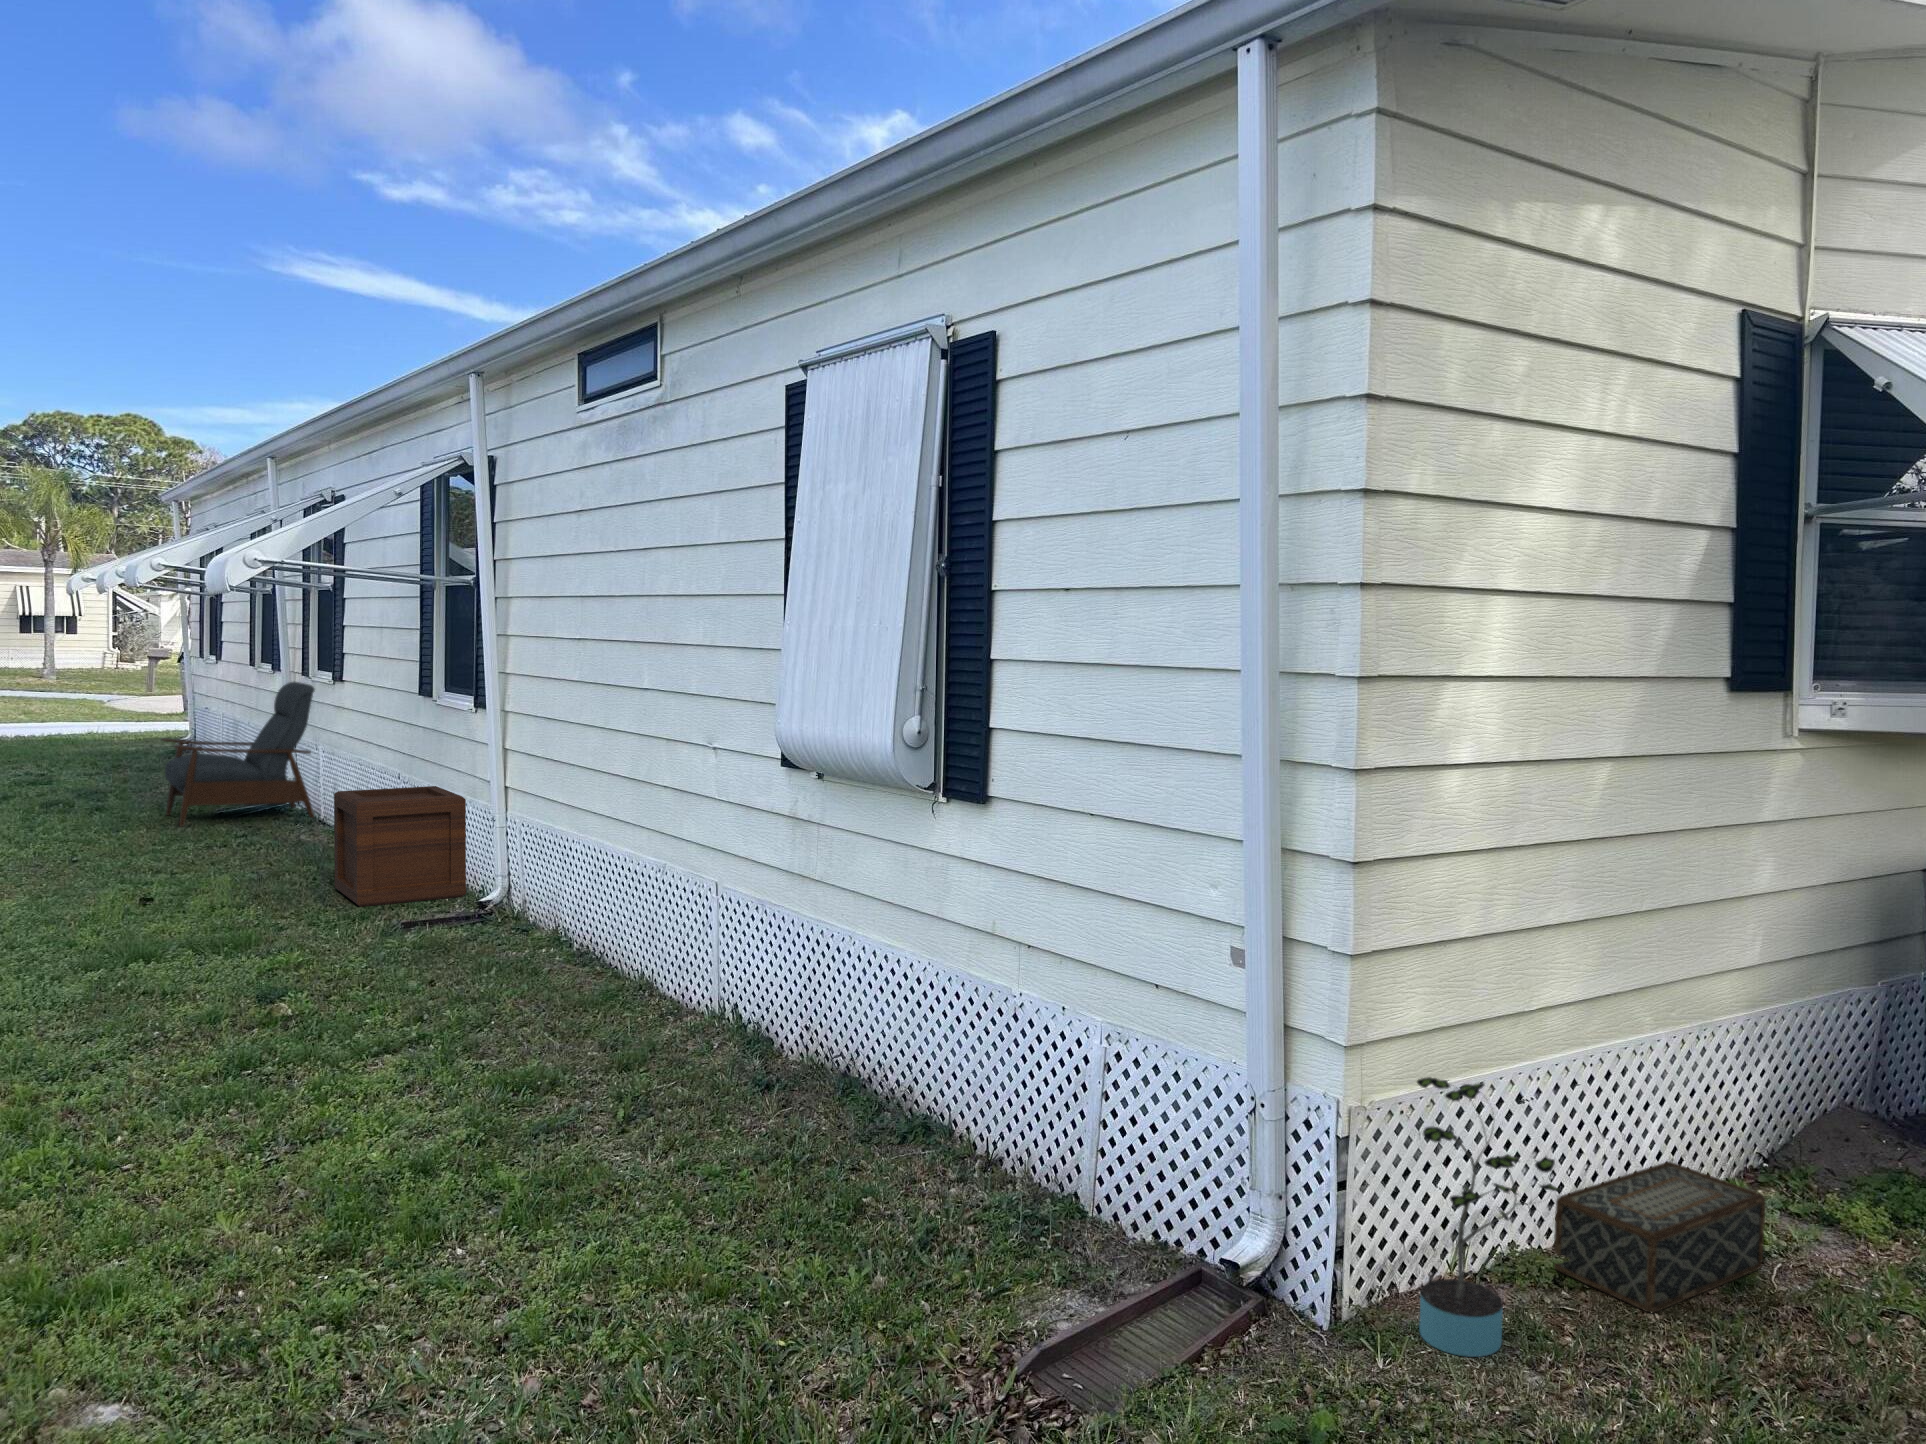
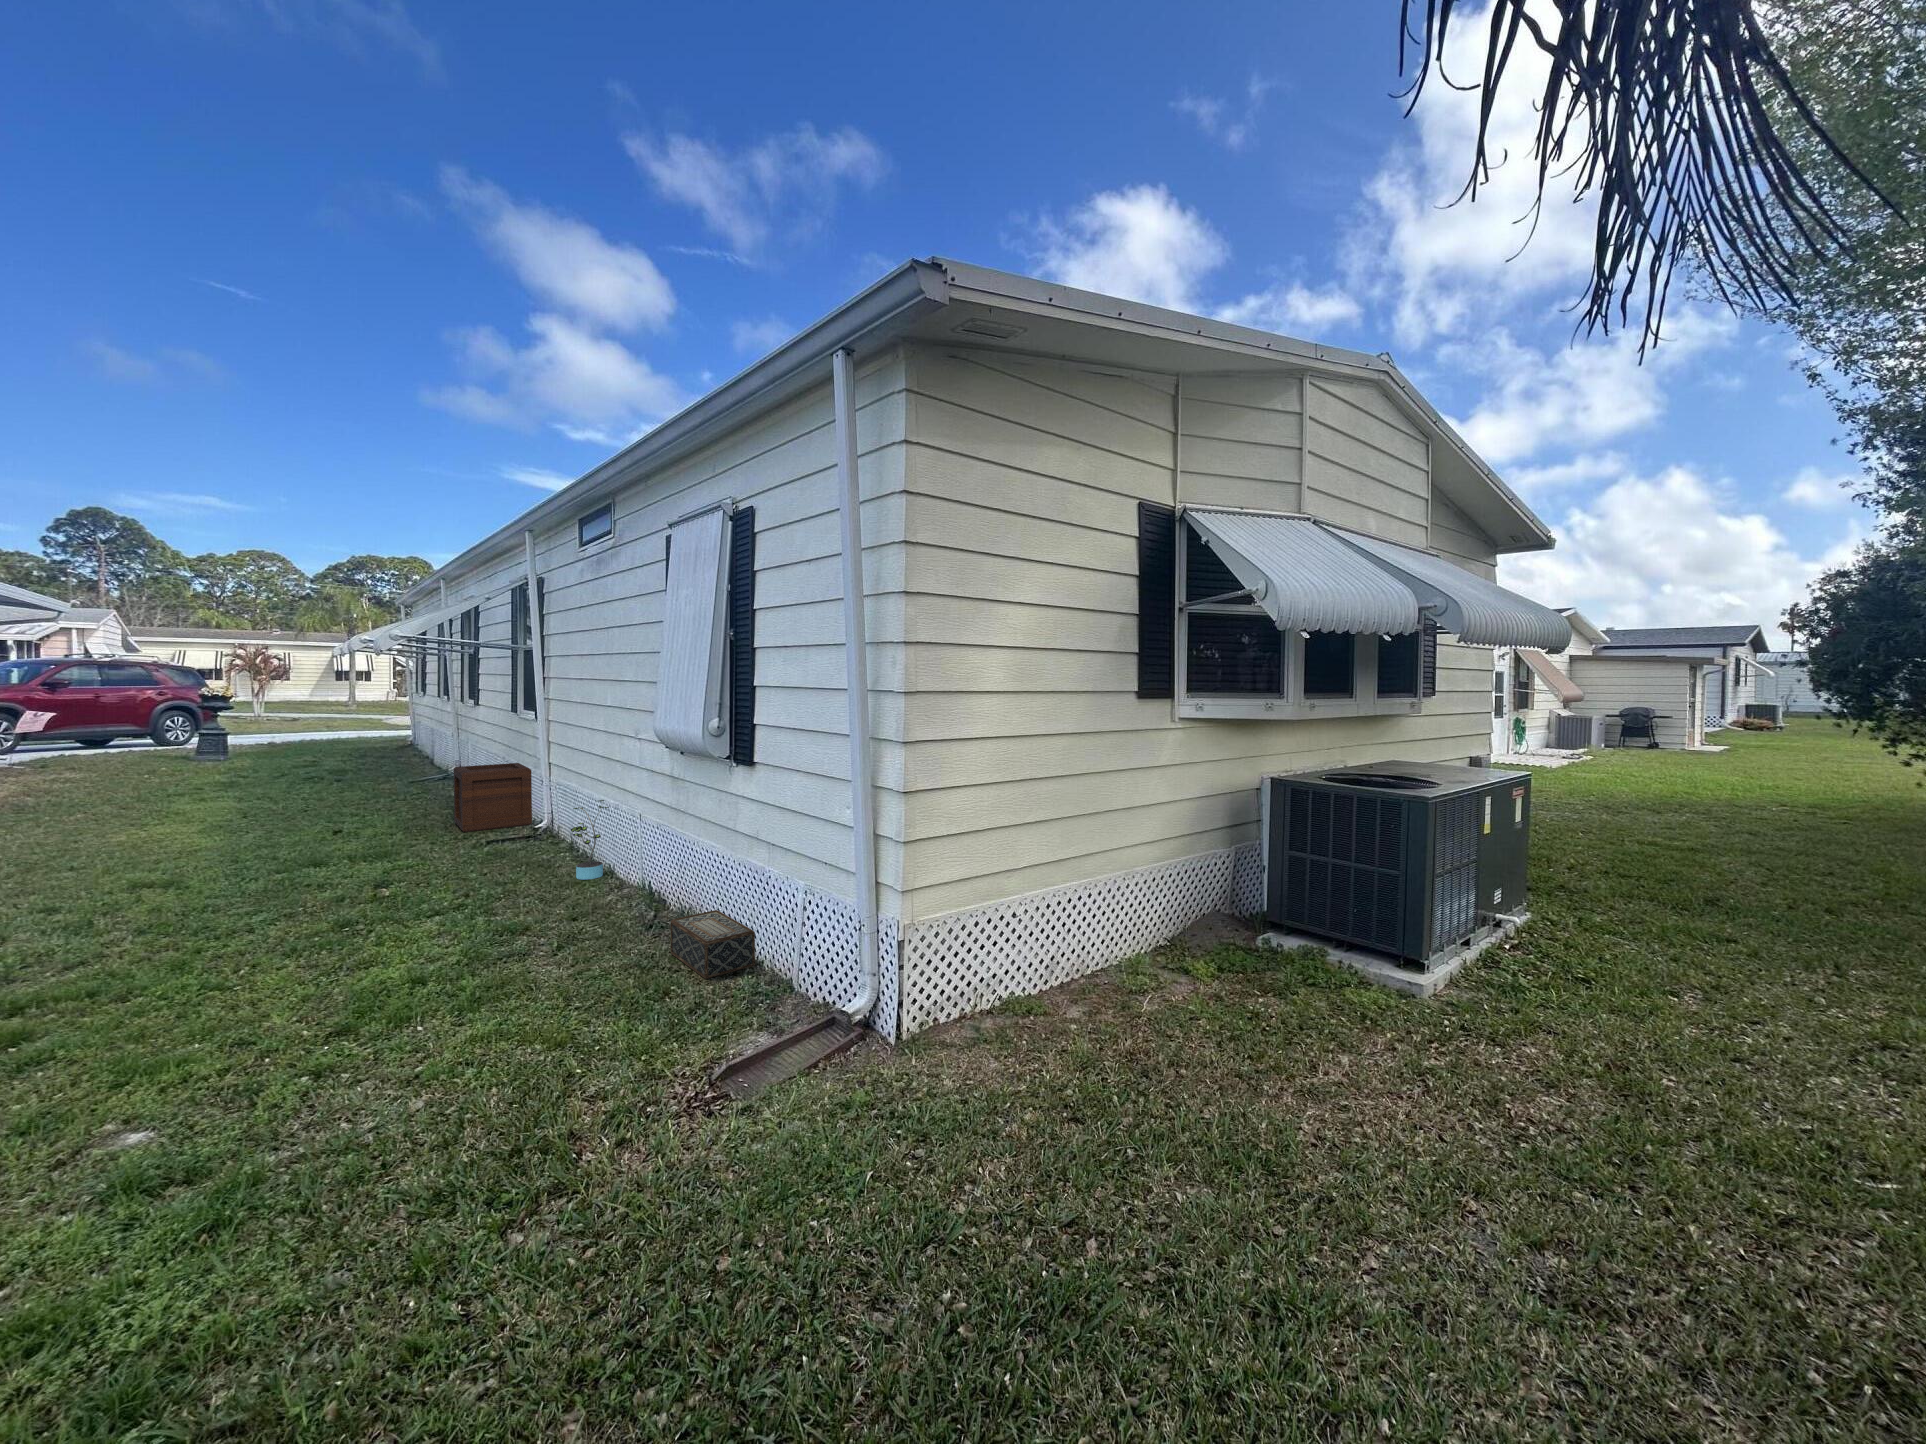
chair: present [161,682,315,827] -> none [371,705,466,789]
potted plant: present [1417,1077,1561,1357] -> present [571,800,609,880]
woven basket: present [1554,1162,1765,1313] -> present [671,910,755,979]

